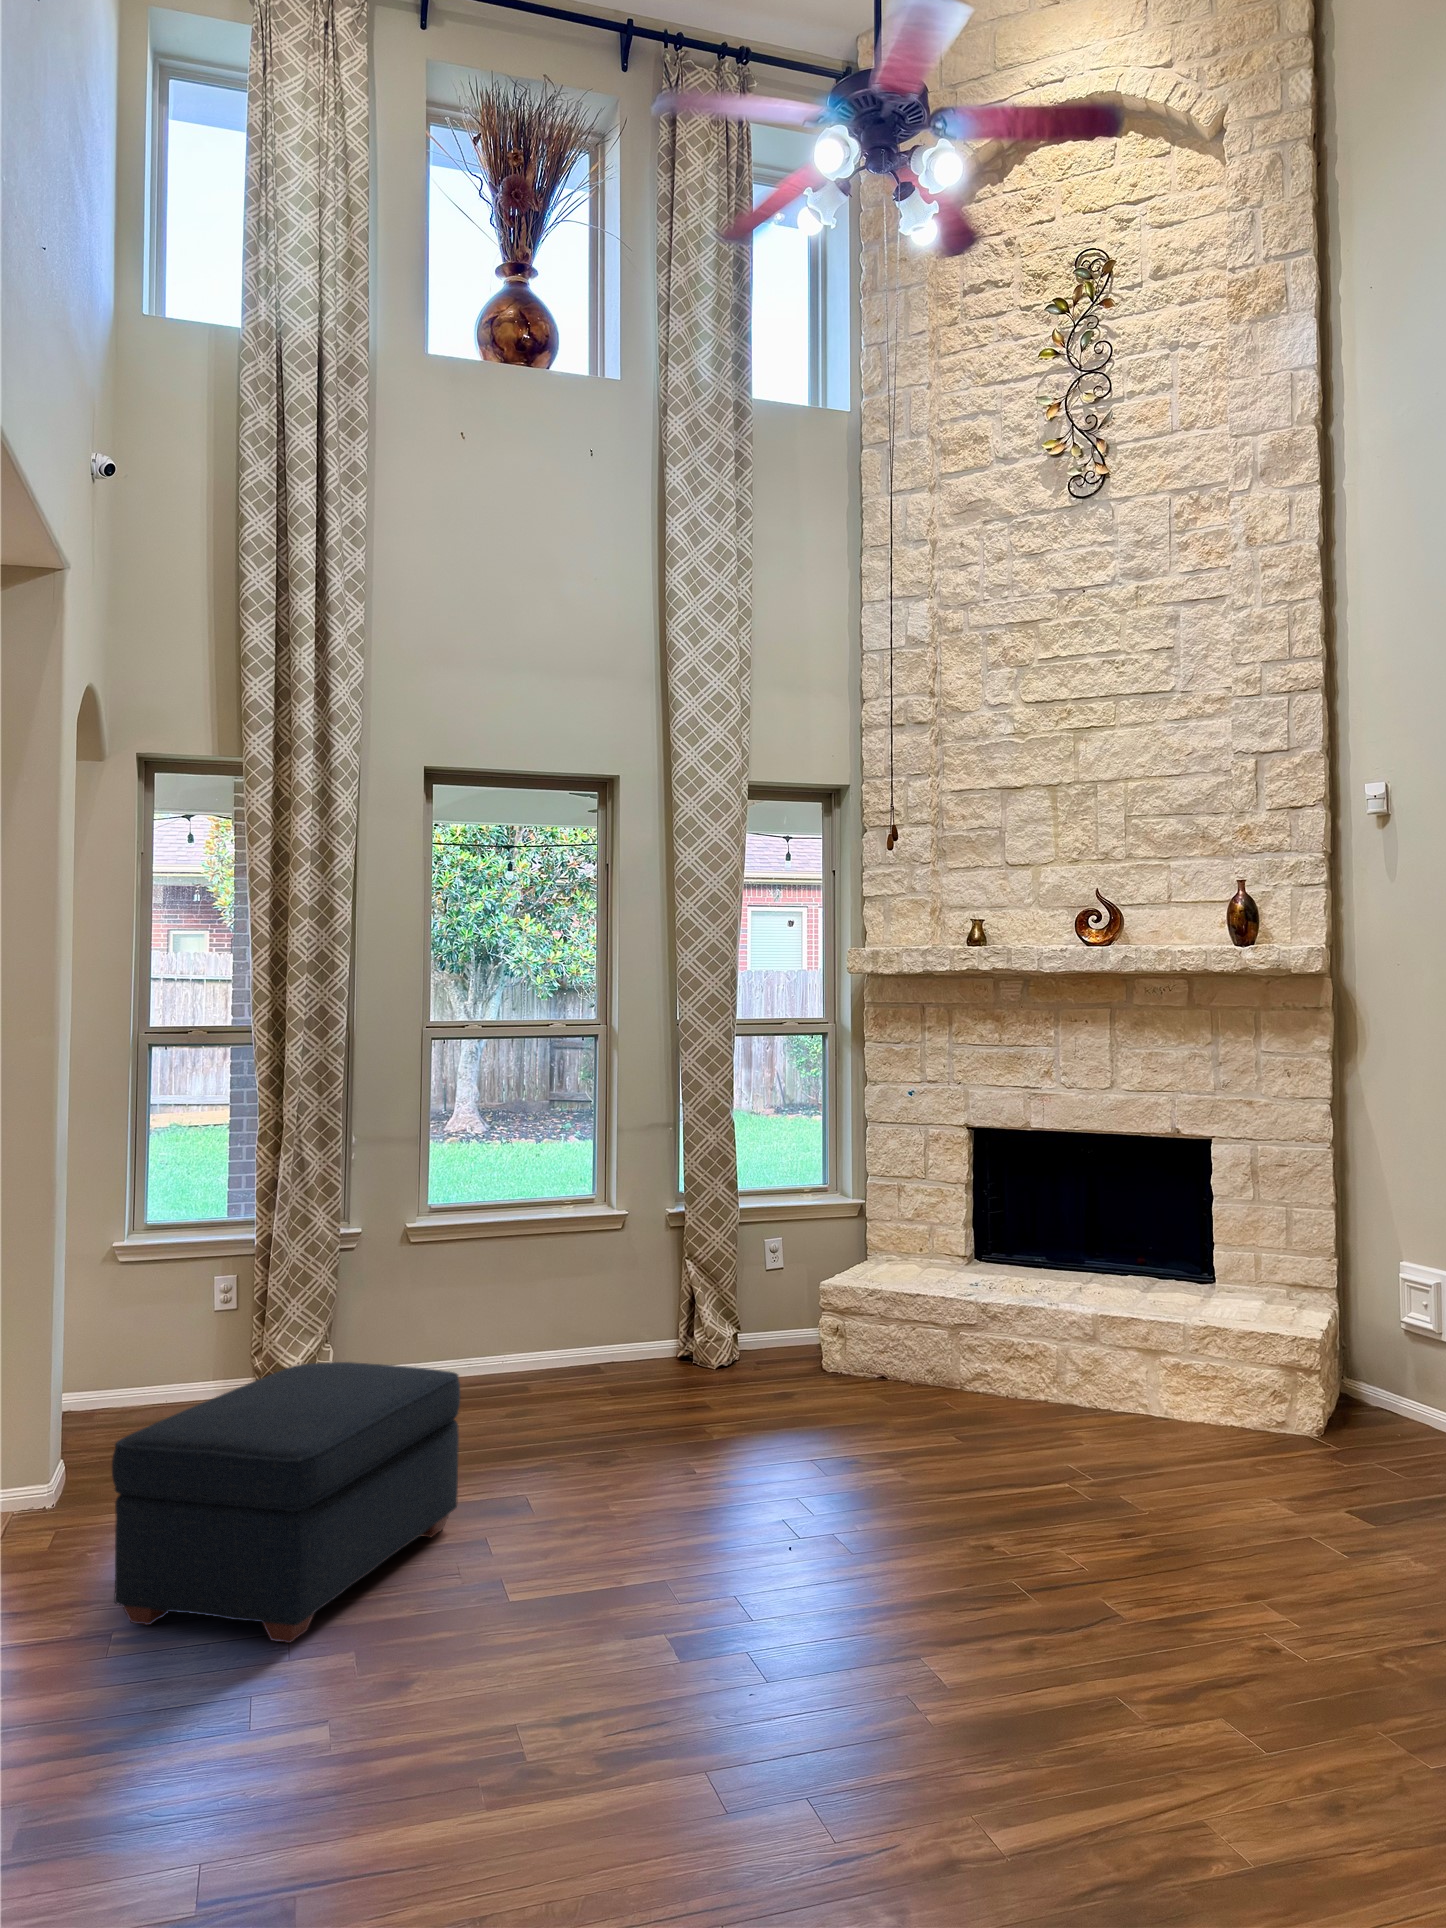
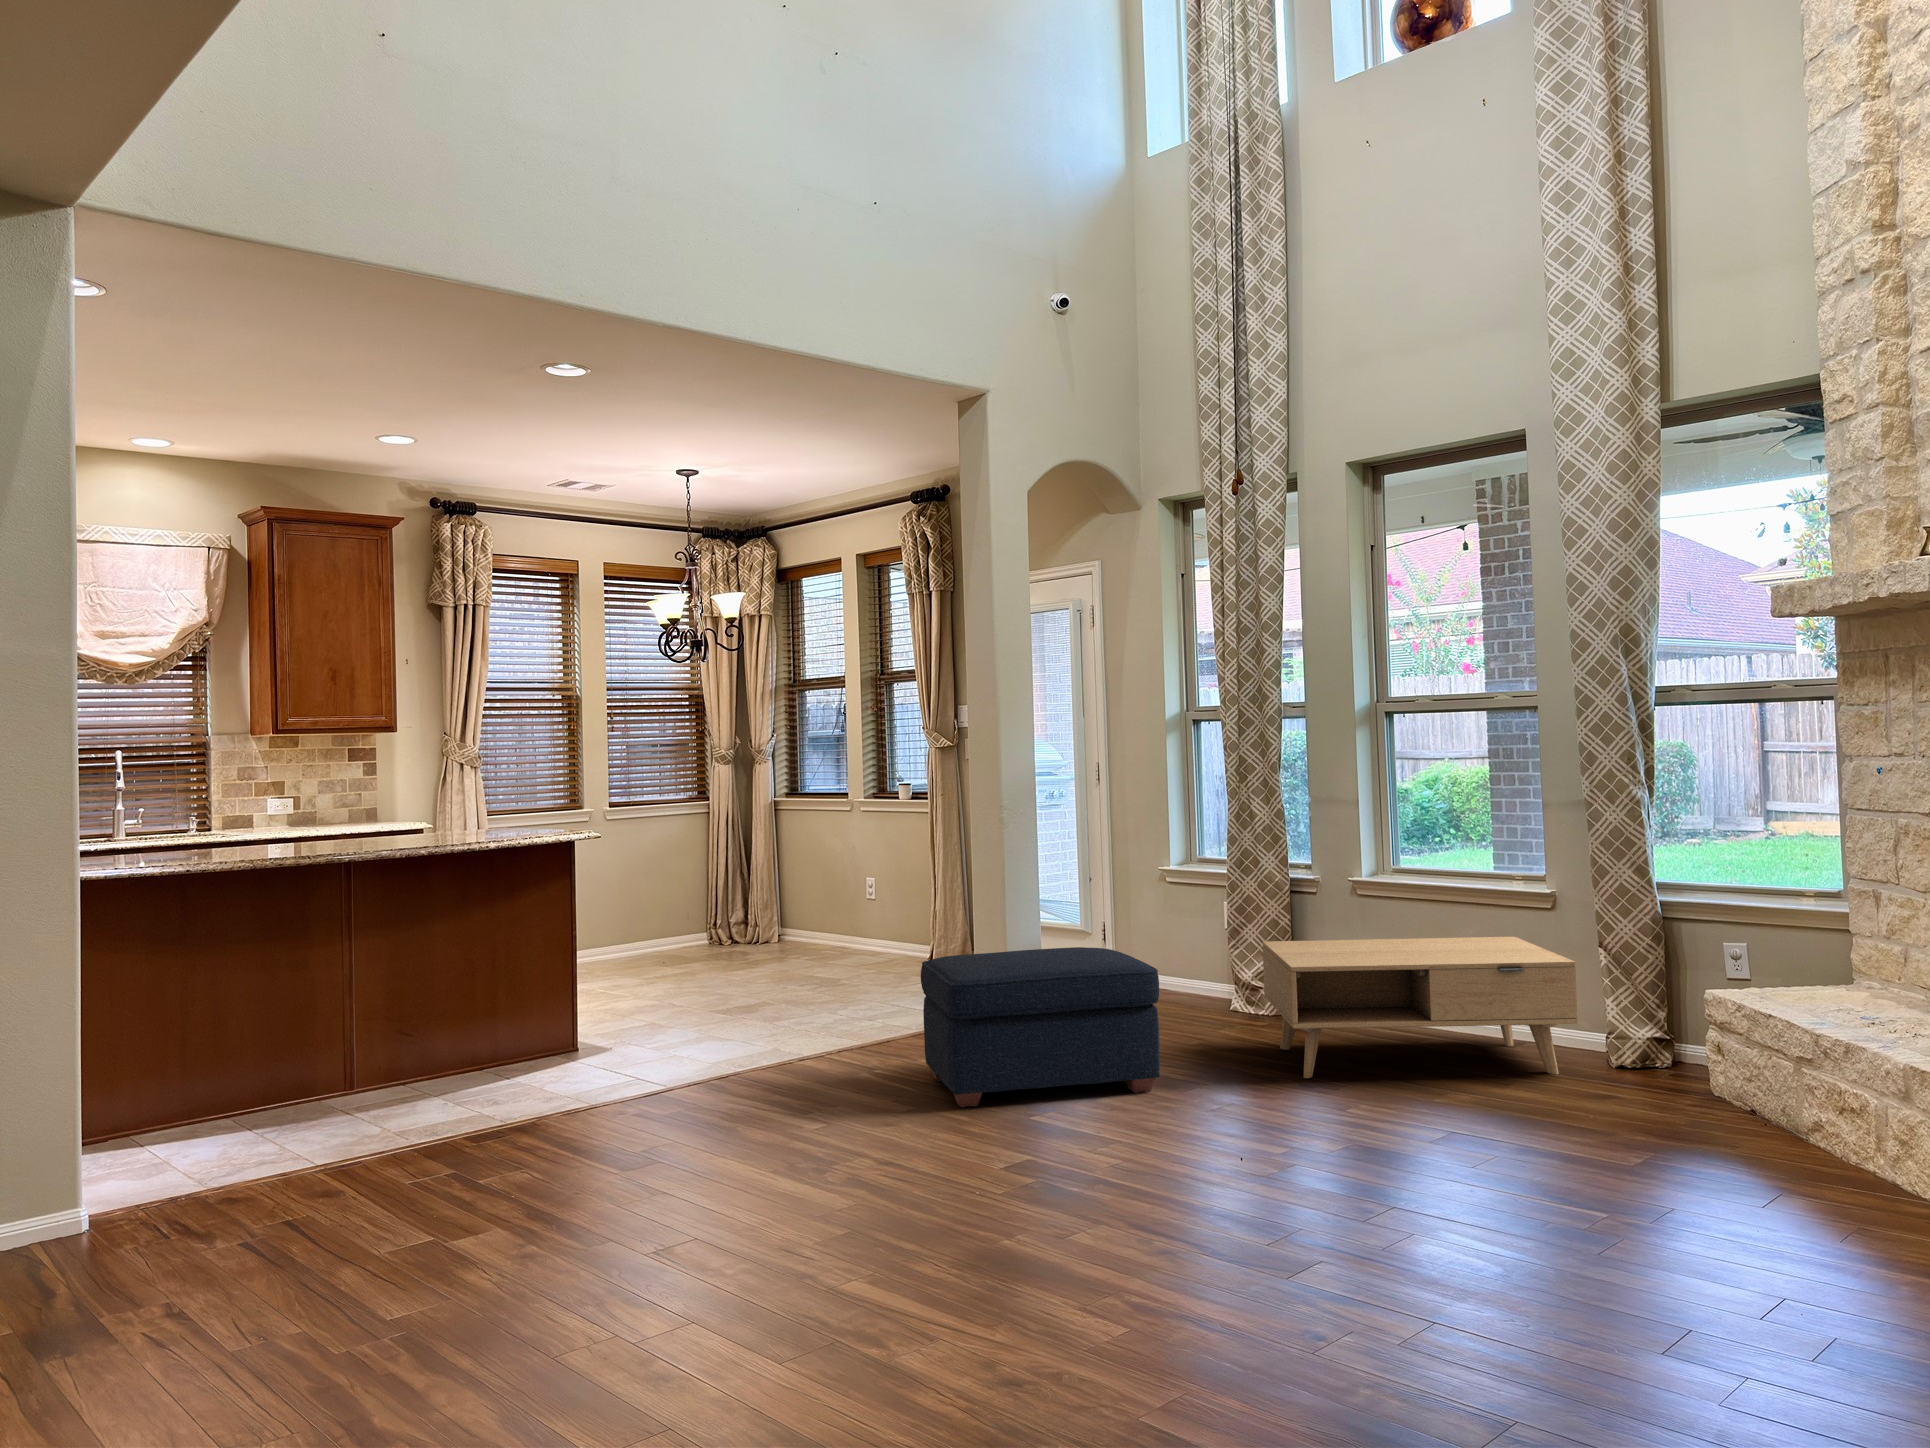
coffee table: none [409,1265,721,1459] -> present [1263,937,1578,1078]

